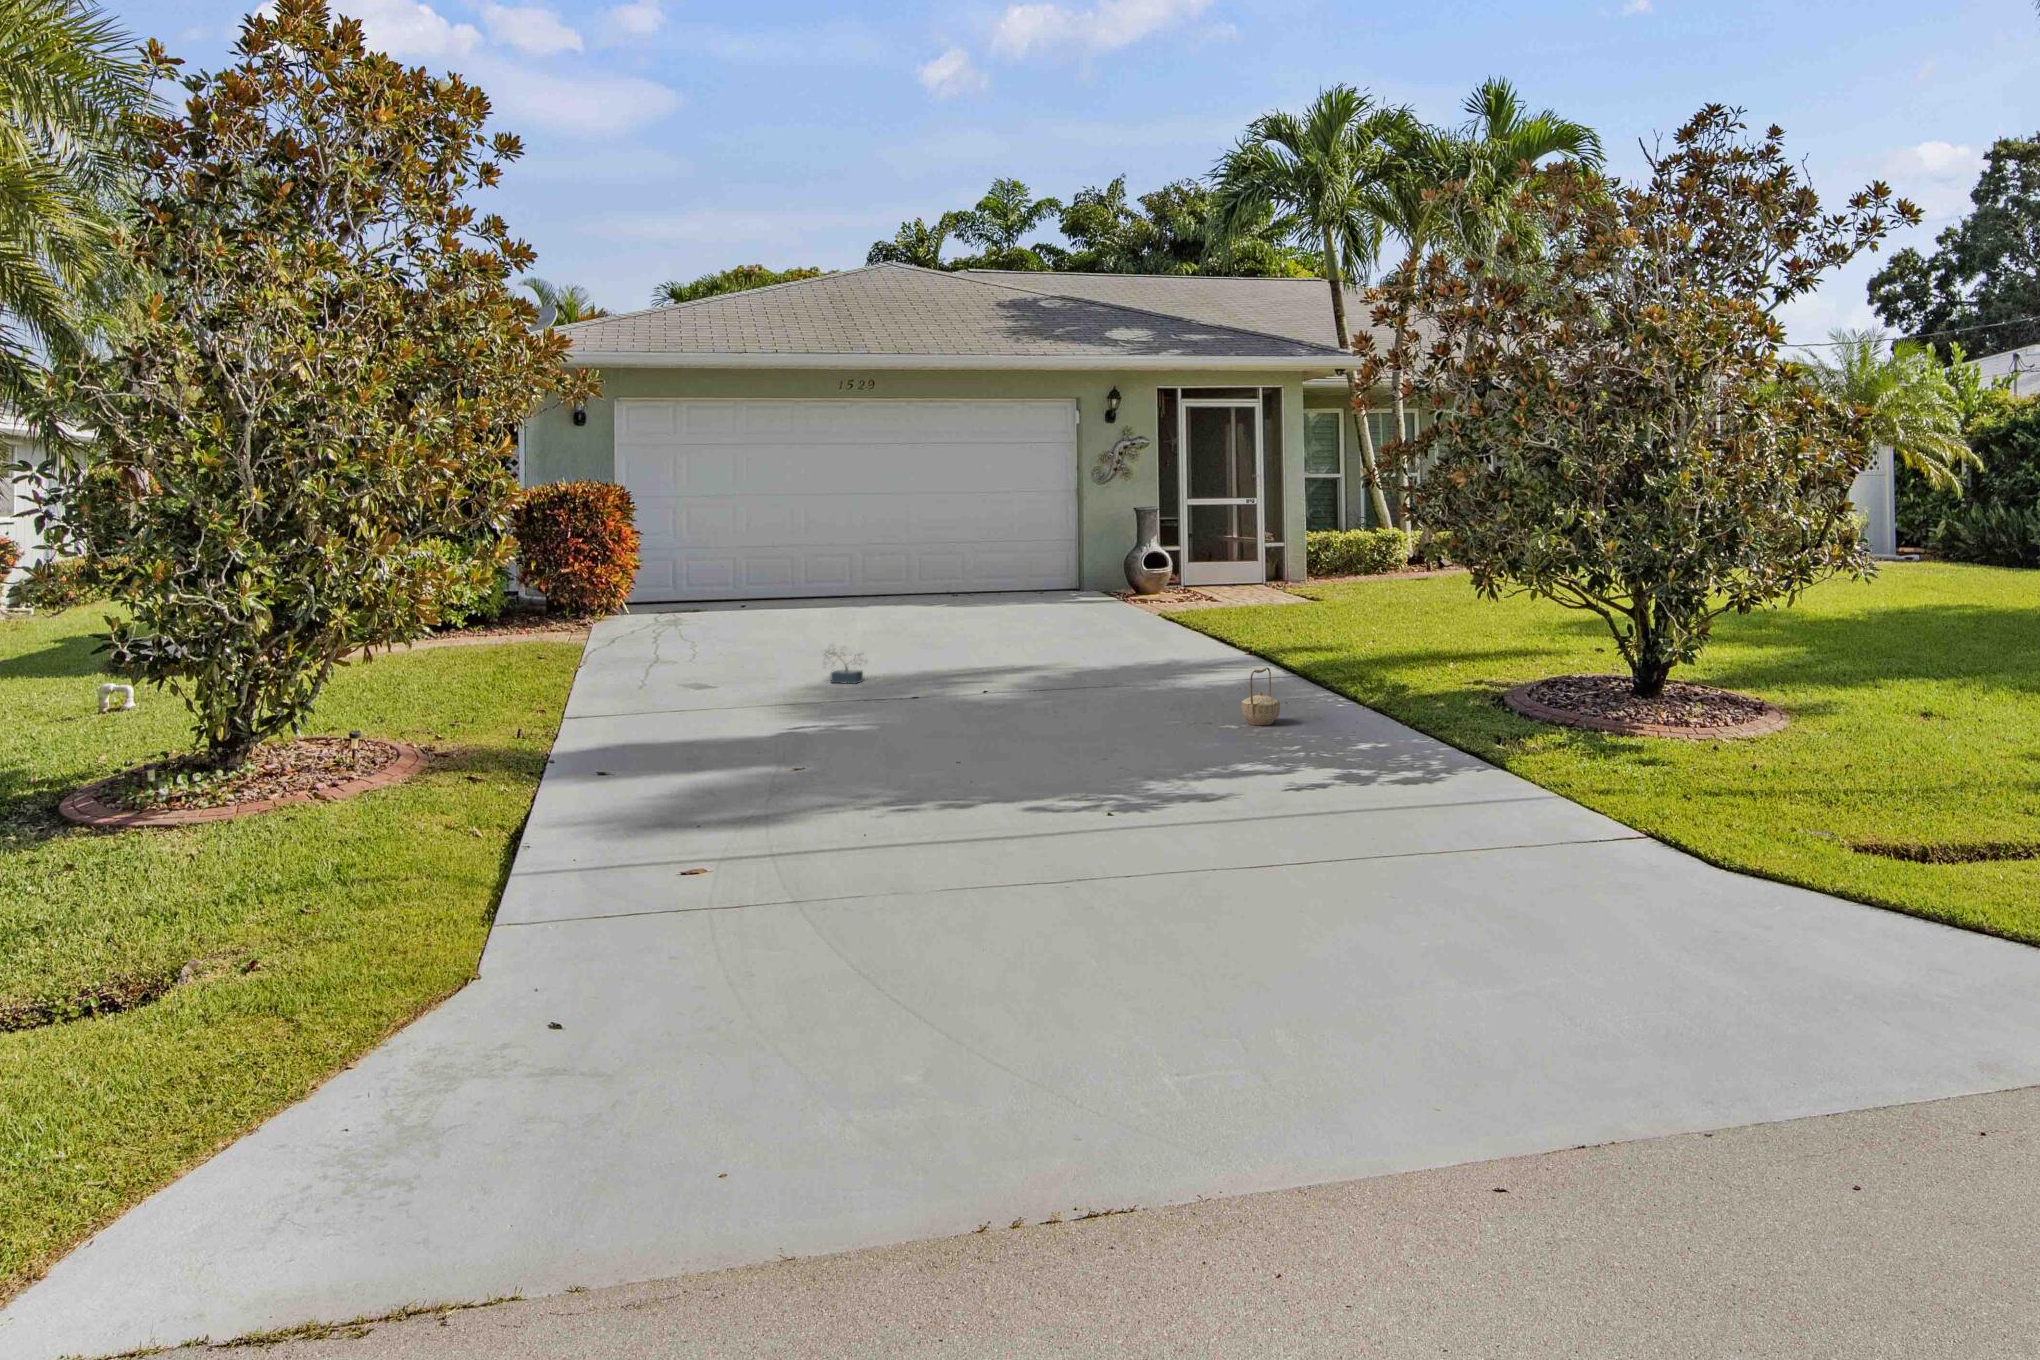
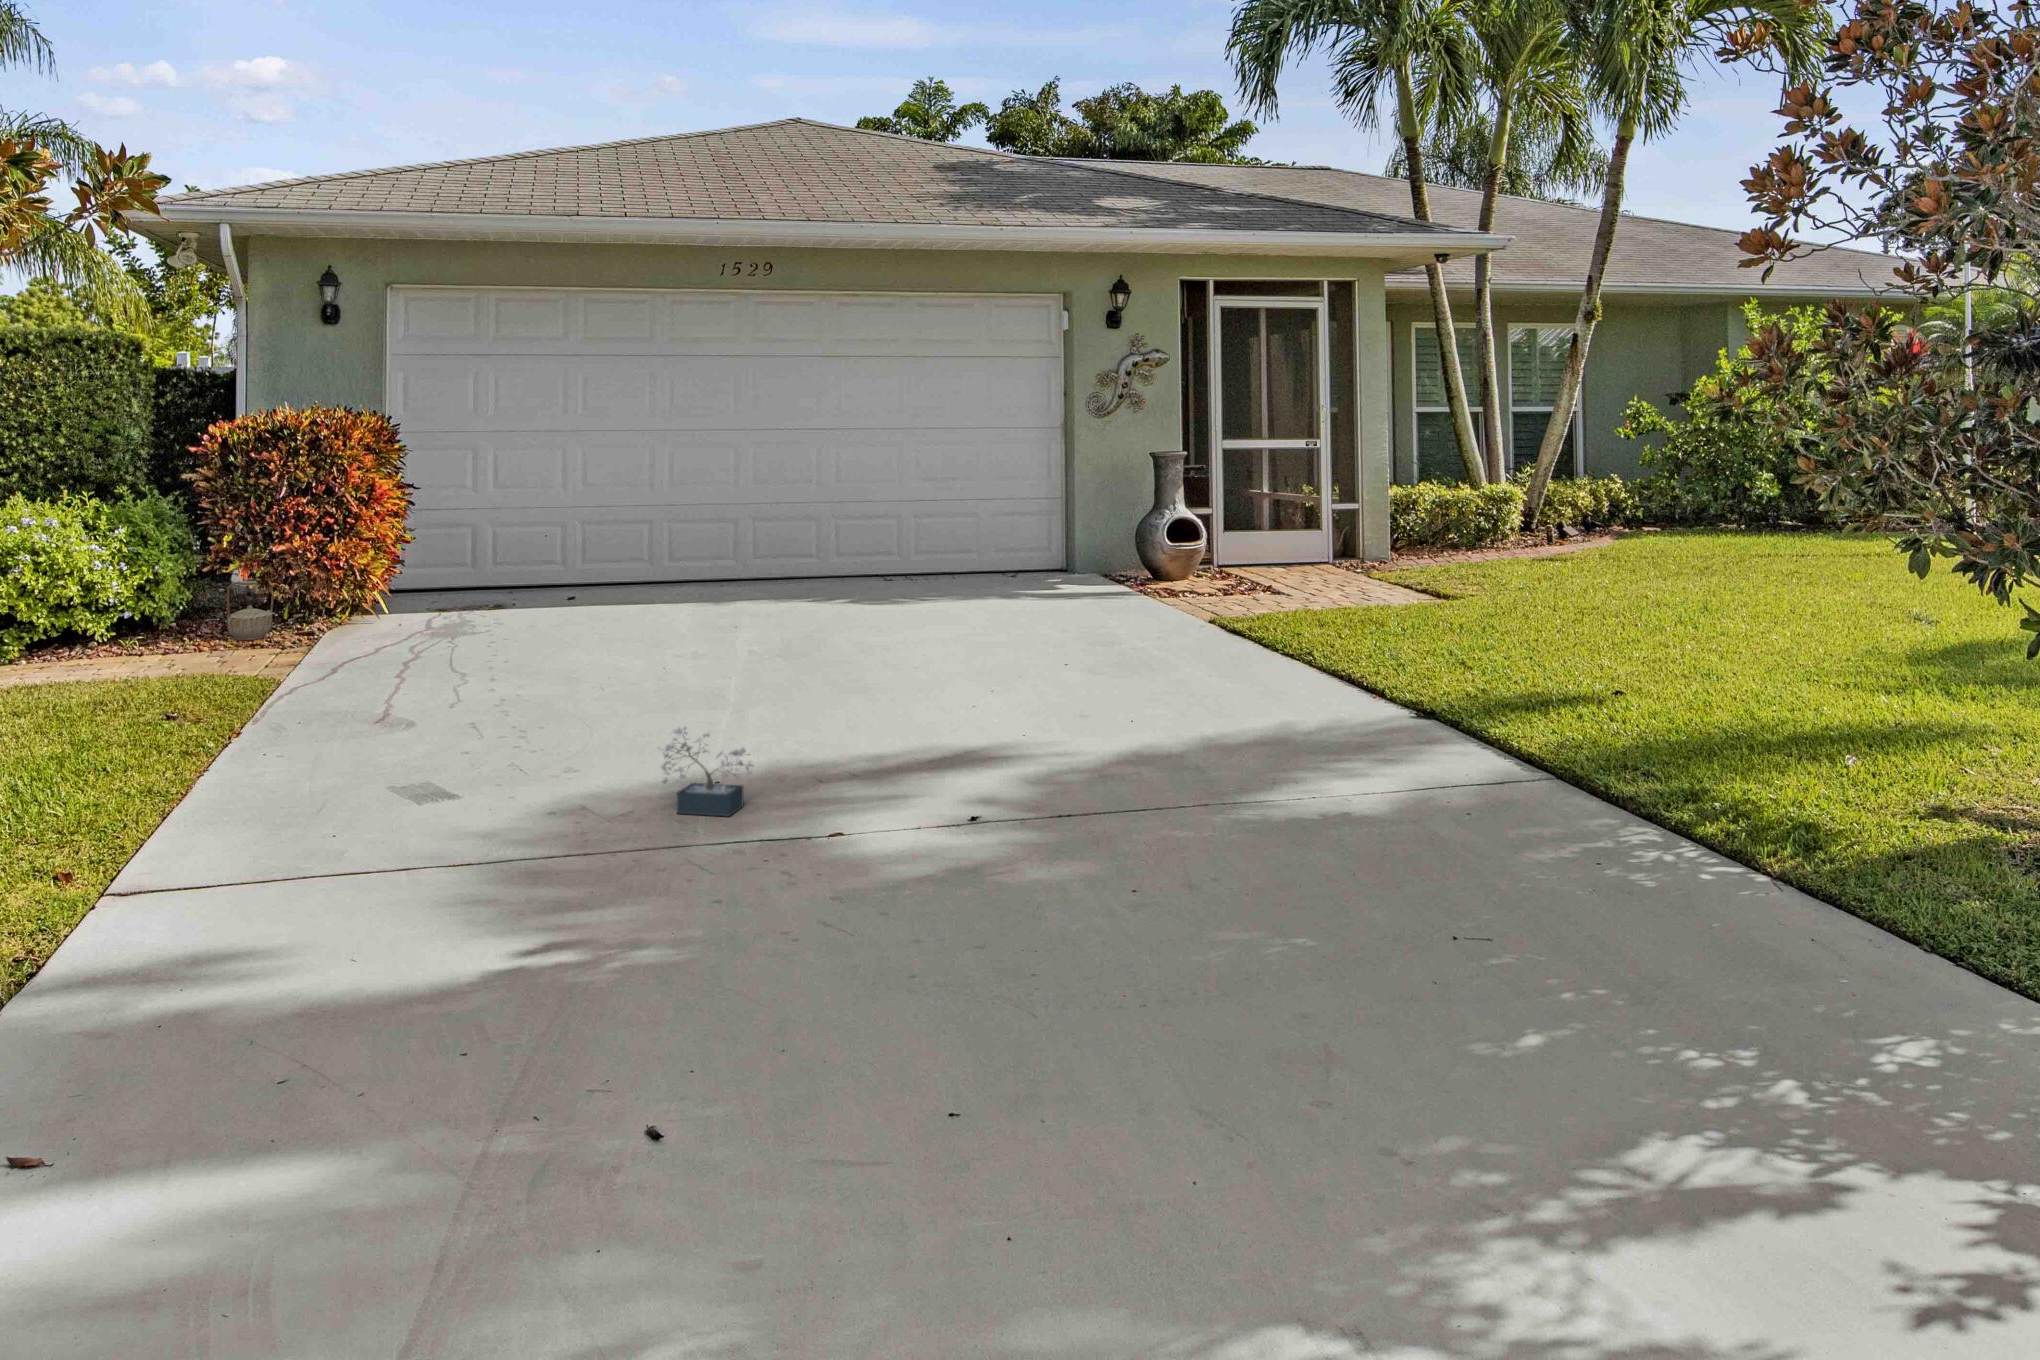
basket: present [1241,667,1280,725] -> present [227,581,274,640]

